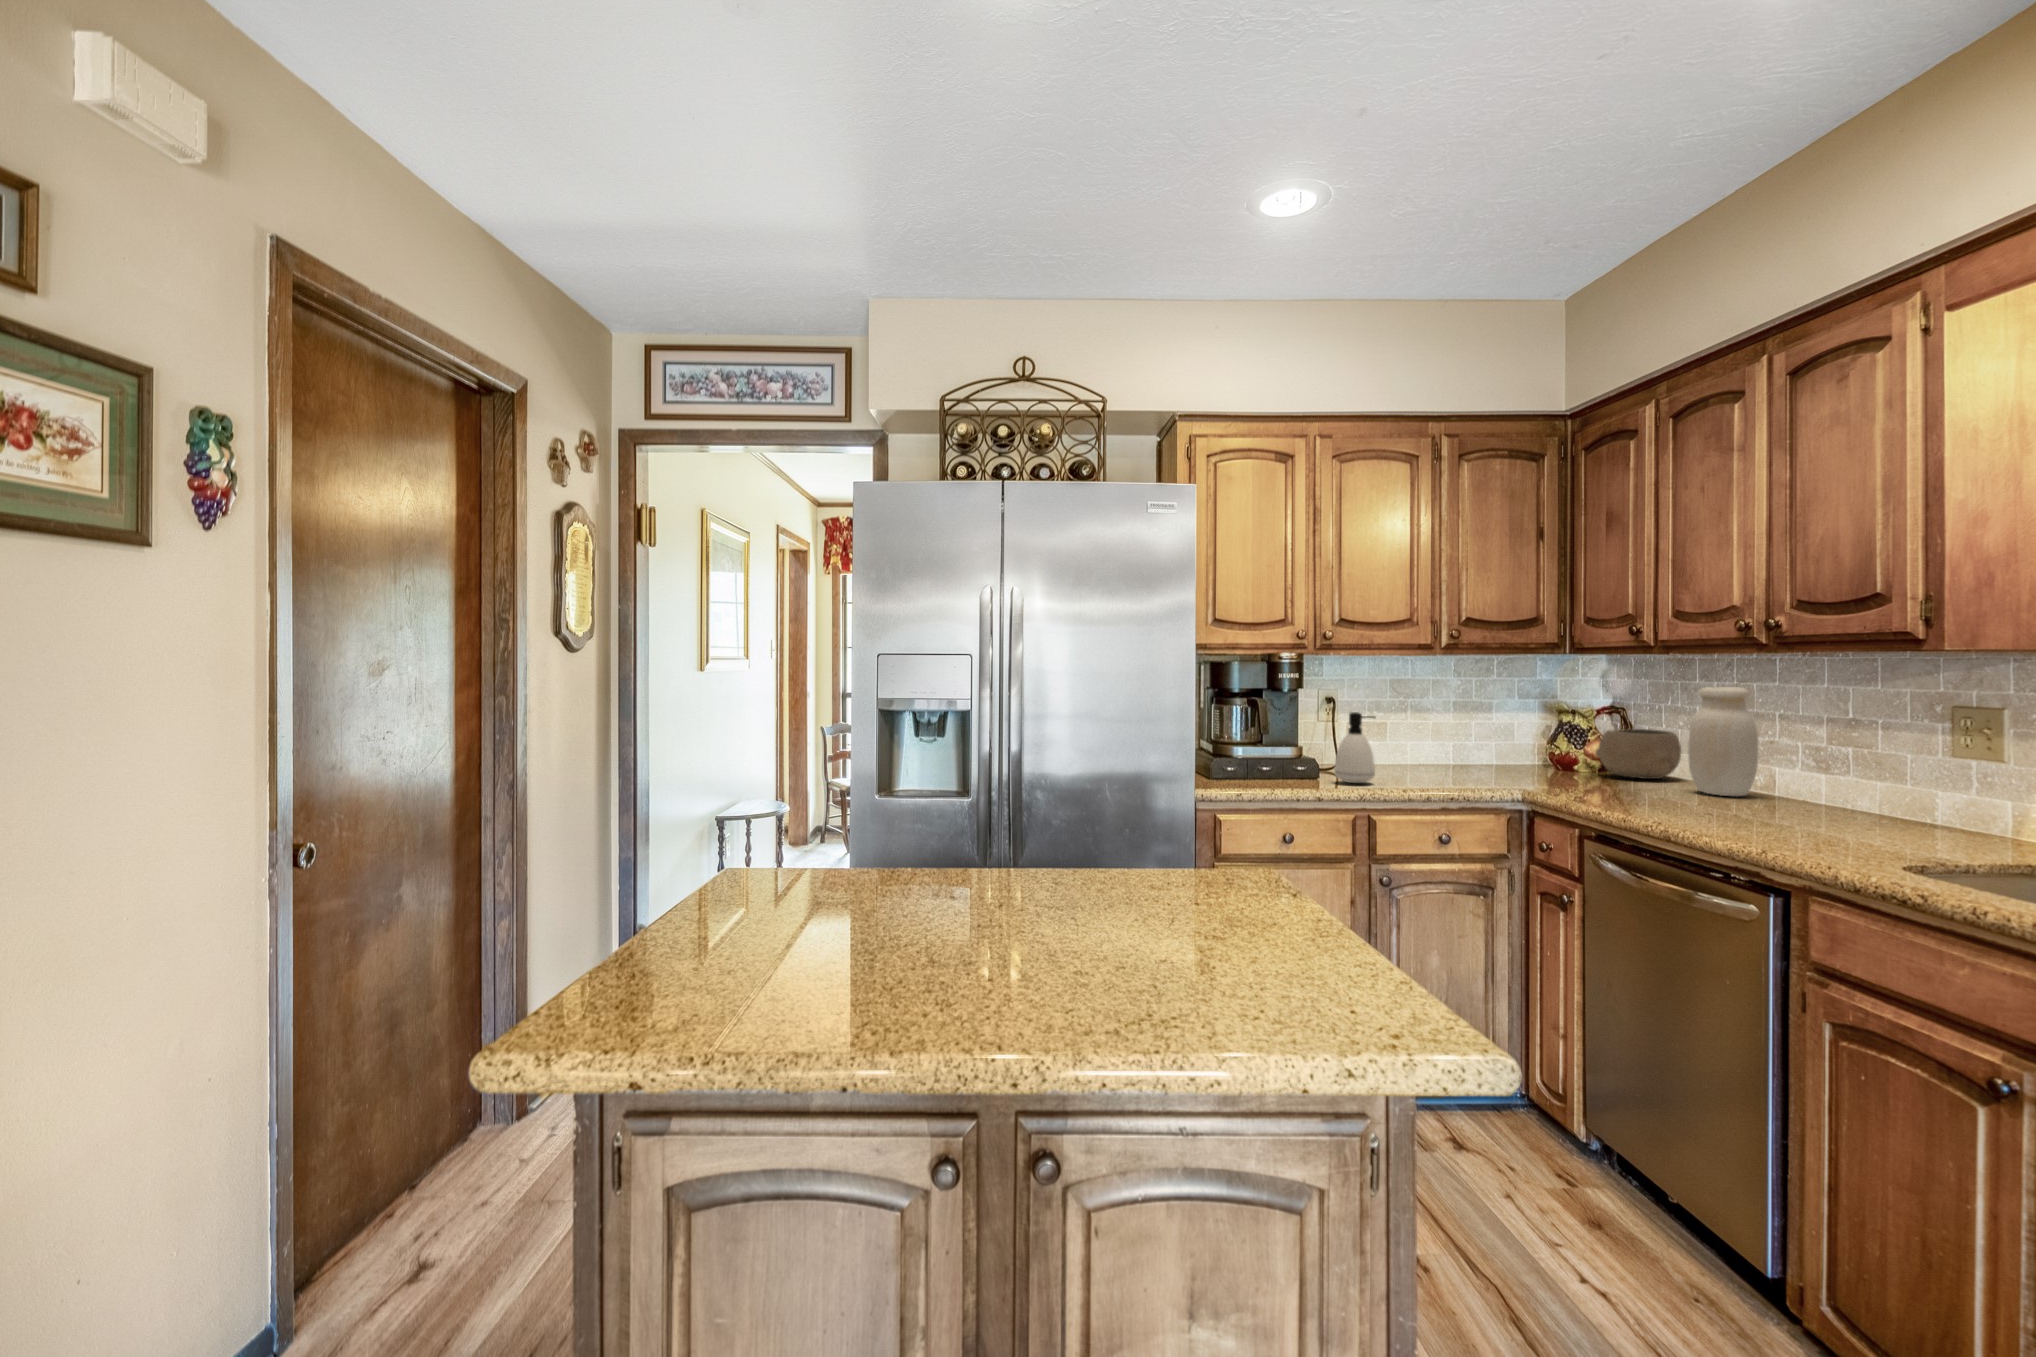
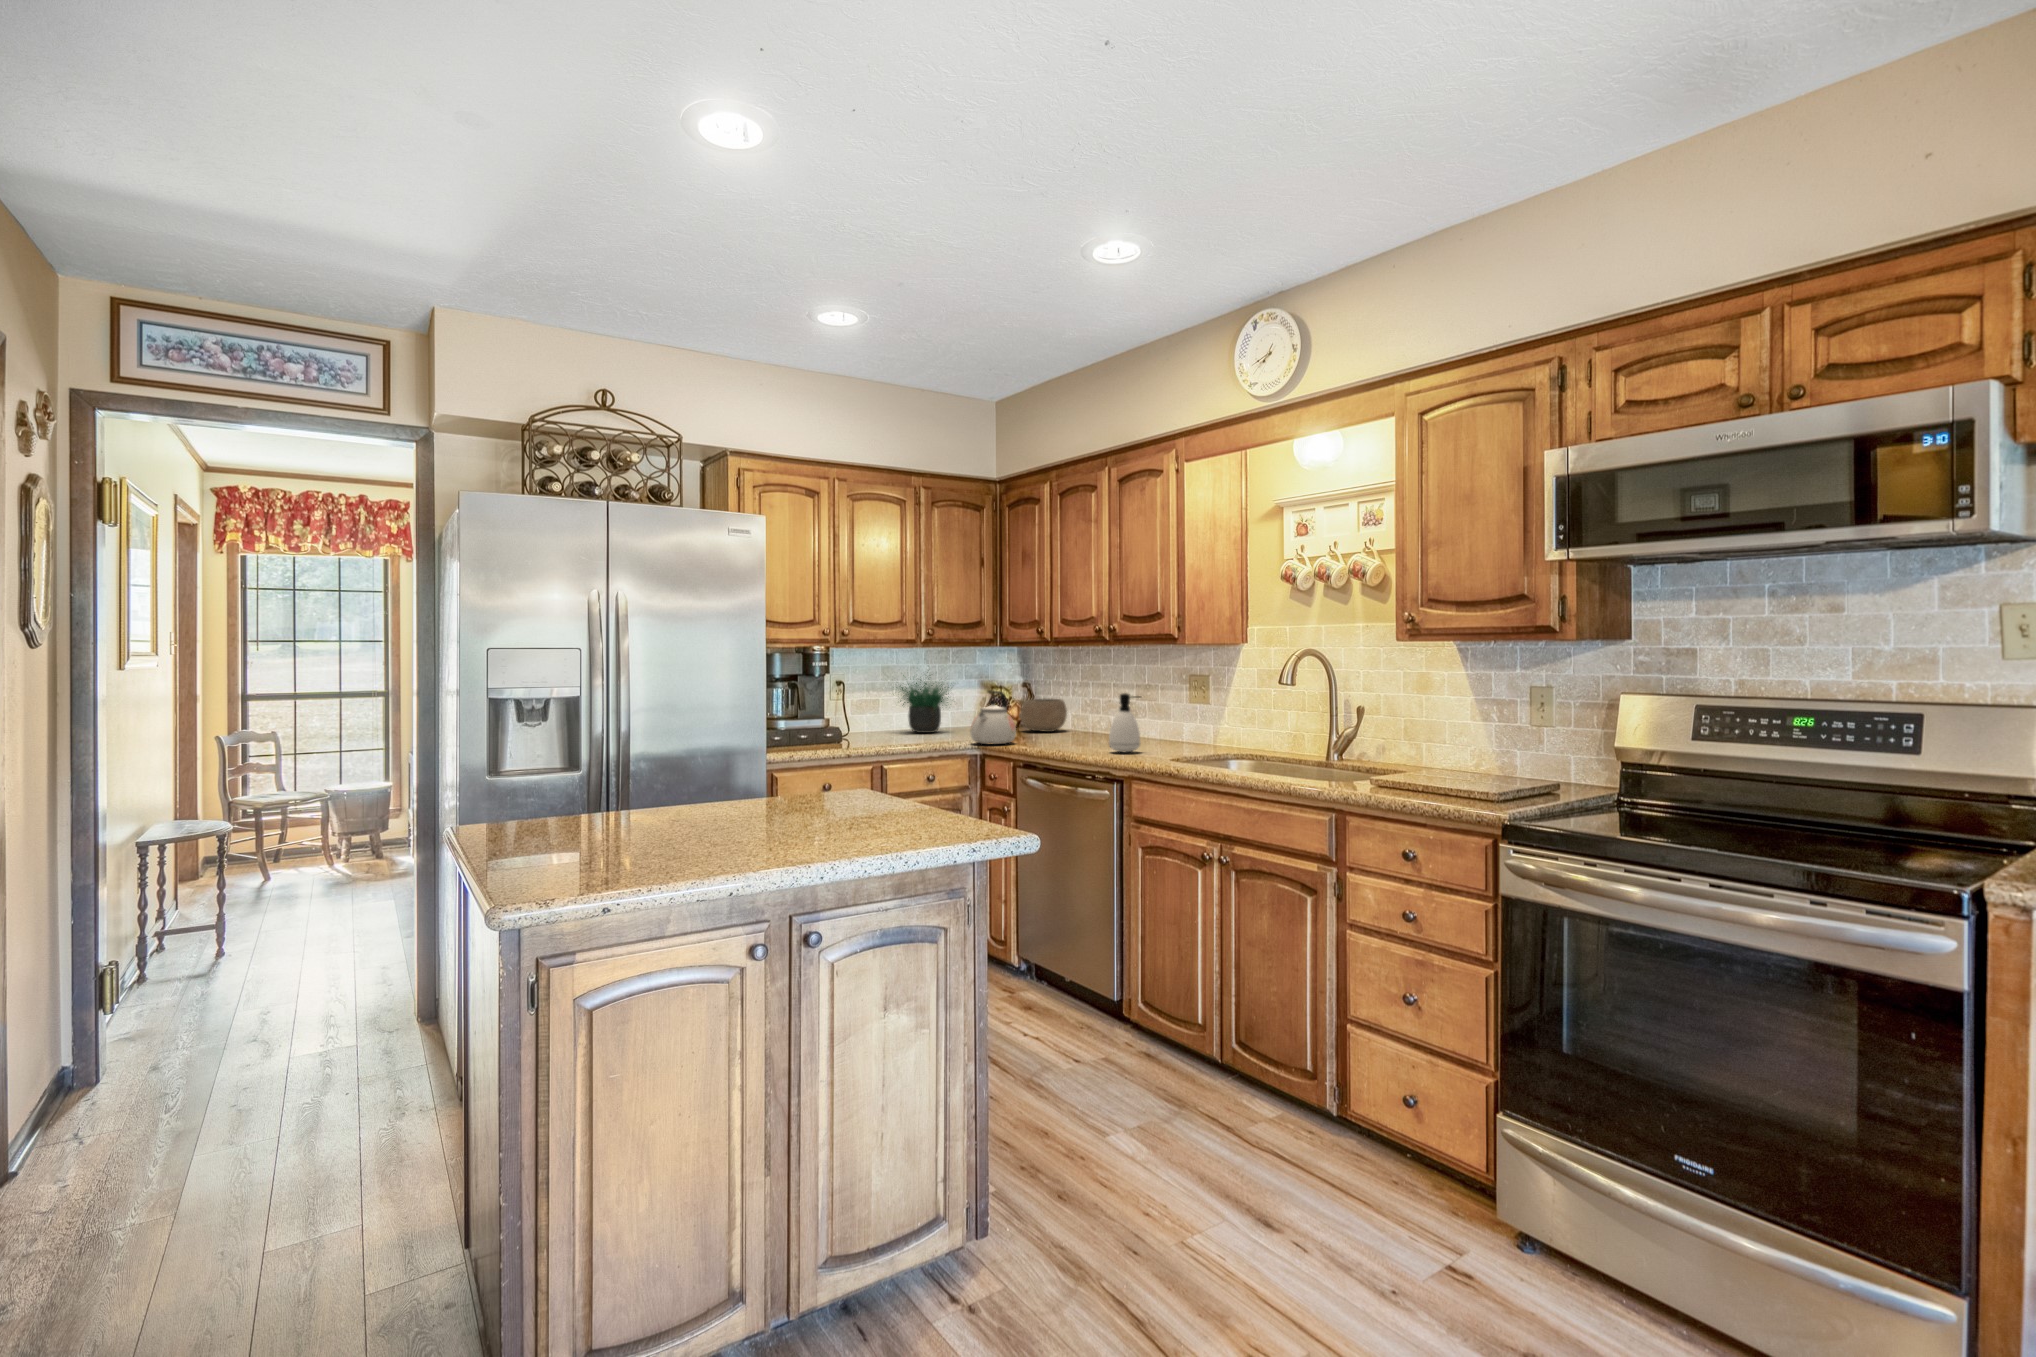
potted plant: none [1394,667,1504,768] -> present [900,678,949,733]
jar: present [1688,687,1758,796] -> none [1072,668,1107,737]
soap dispenser: present [1334,712,1375,783] -> present [1109,693,1140,752]
kettle: none [1504,716,1582,796] -> present [970,691,1016,744]

